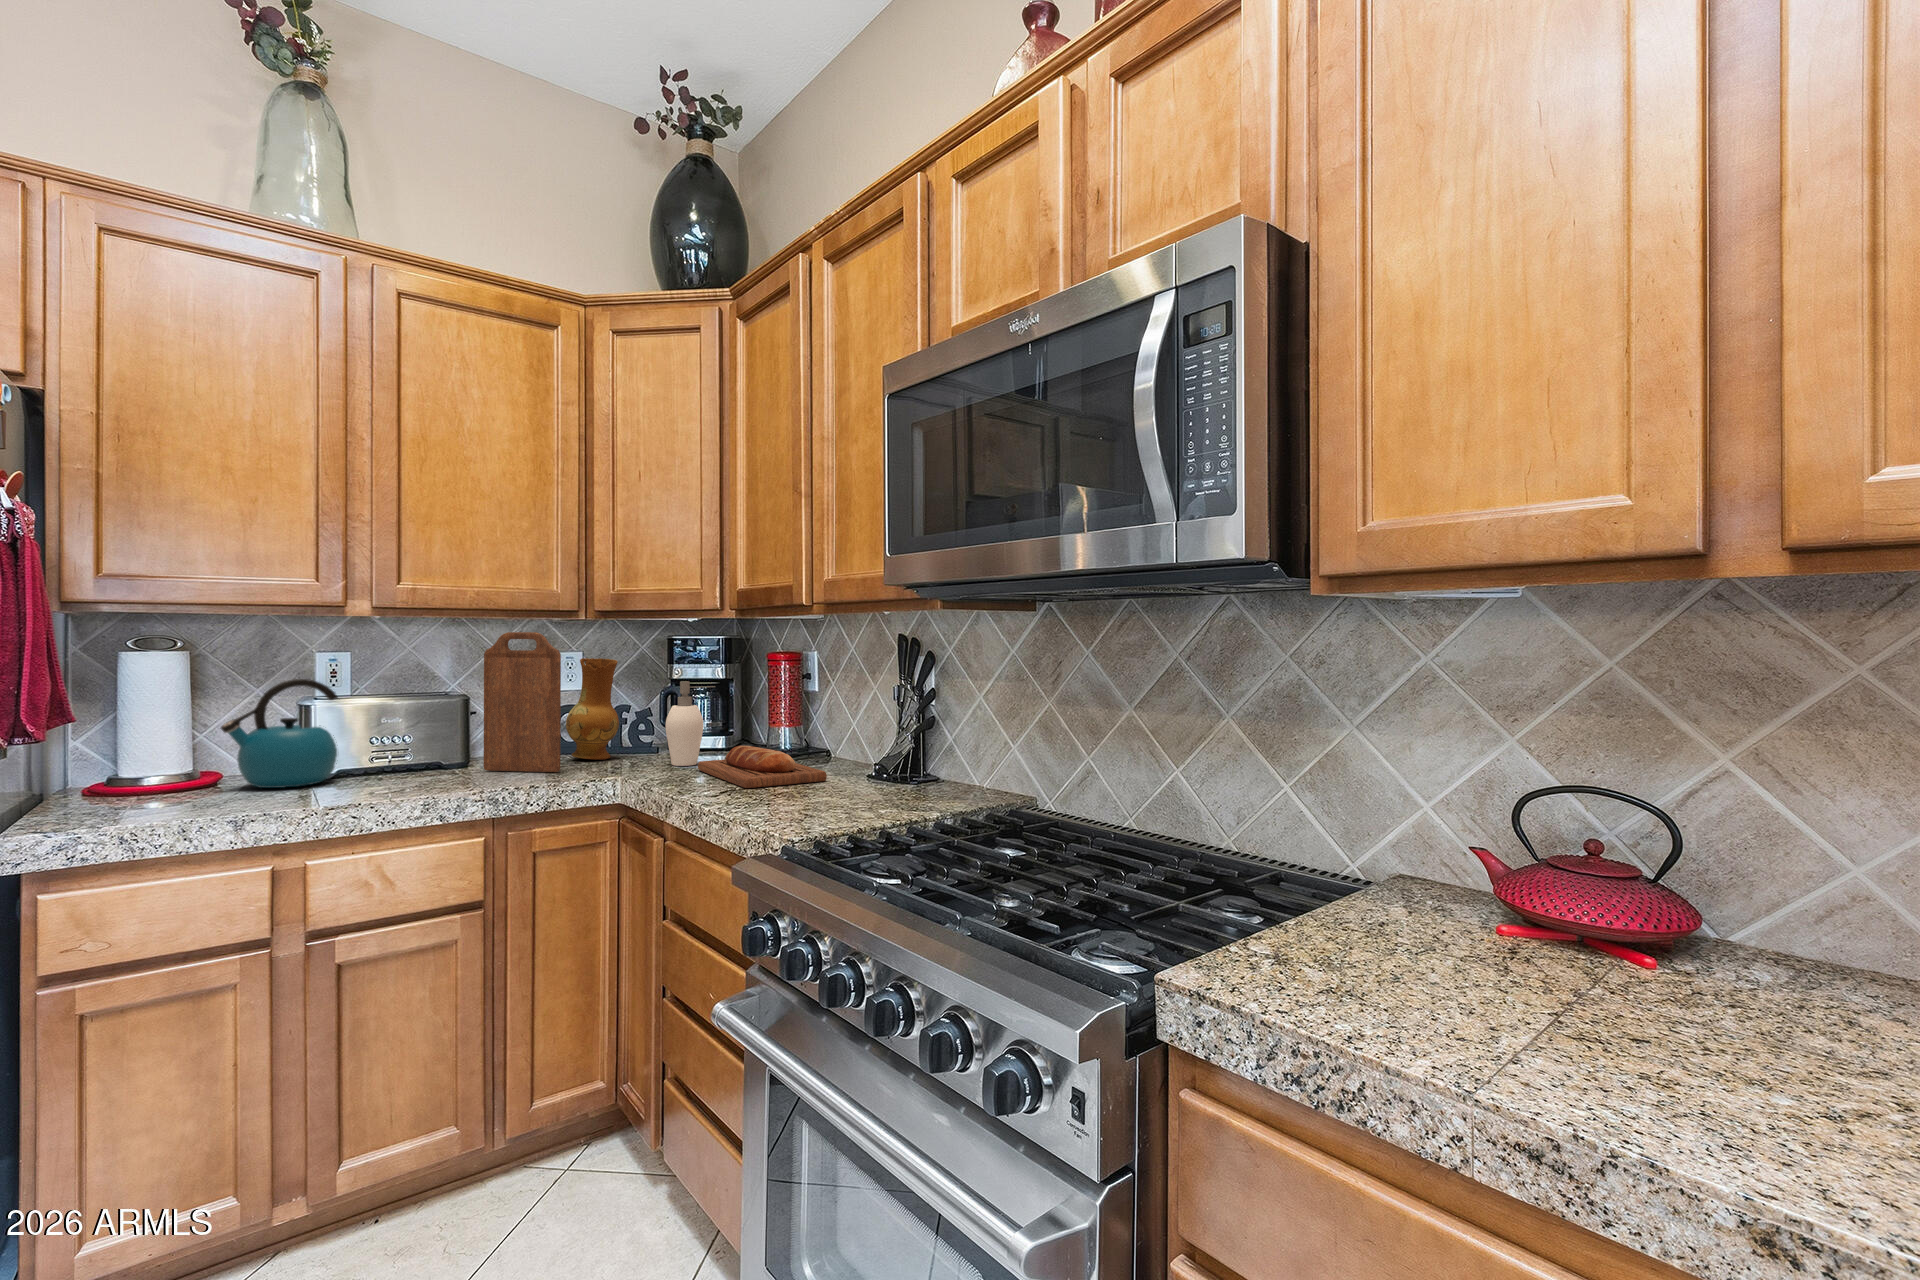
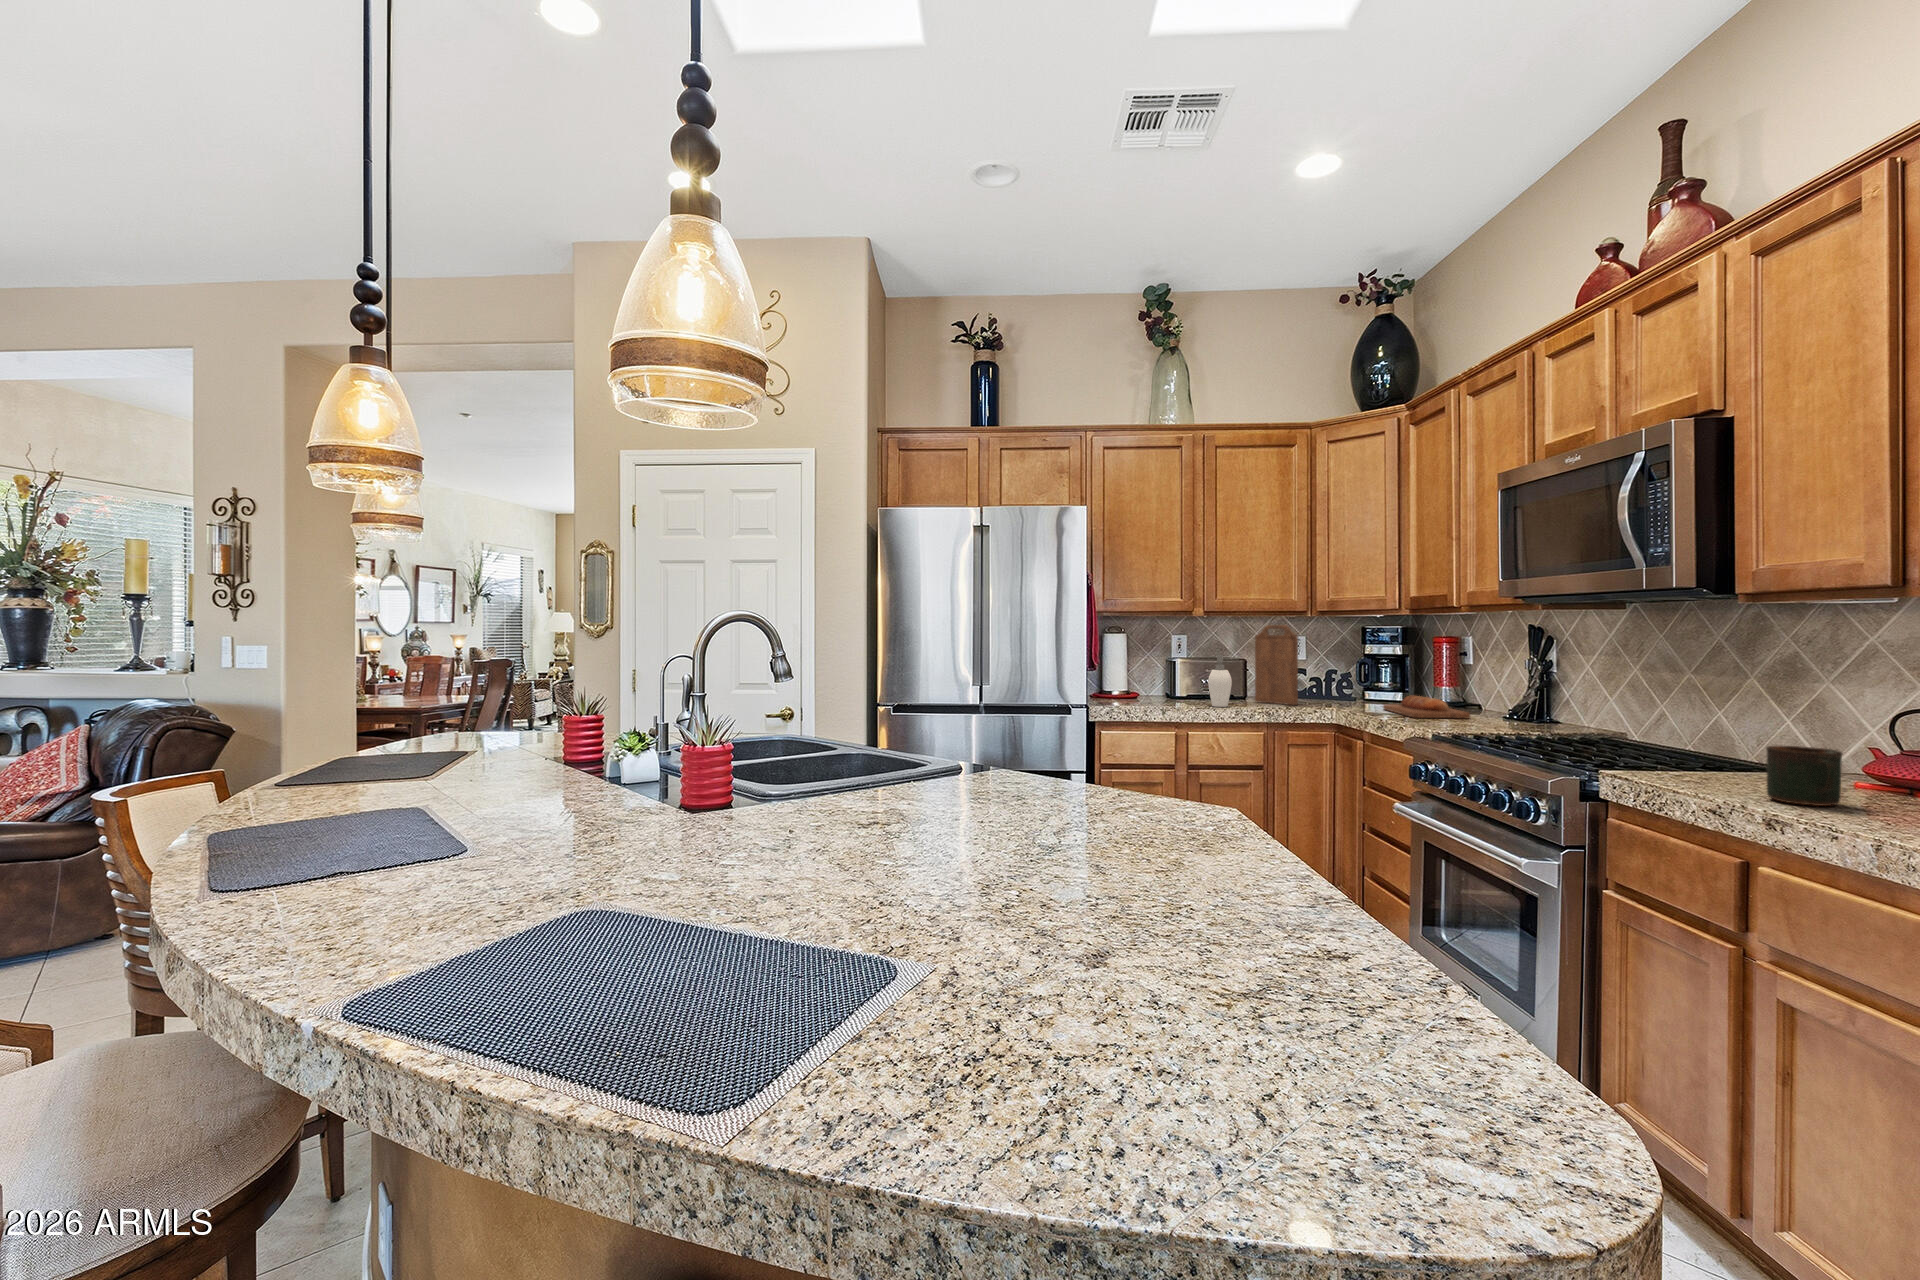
ceramic jug: present [566,658,619,760] -> none [1298,640,1331,702]
kettle: present [221,679,338,788] -> none [1140,649,1187,702]
soap dispenser: present [665,681,715,766] -> present [1208,655,1234,707]
mug: none [1479,885,1658,1034] -> present [1766,746,1842,806]

